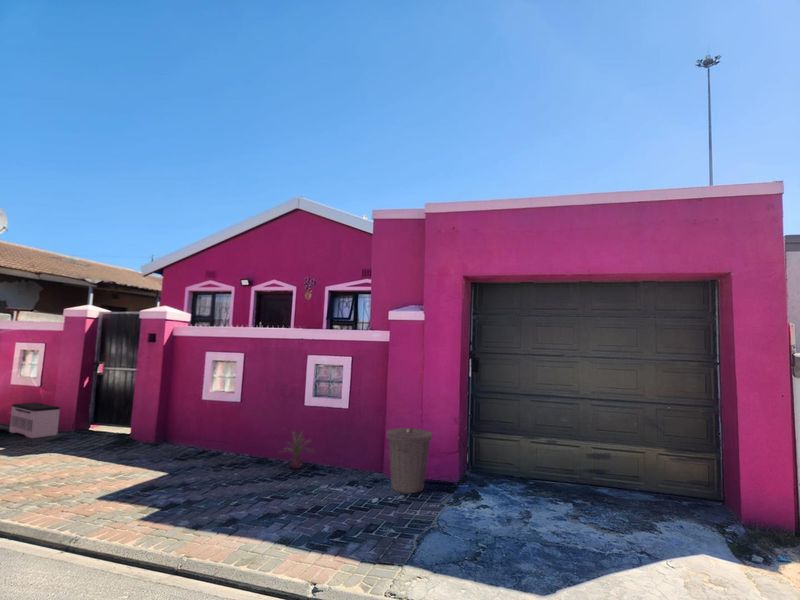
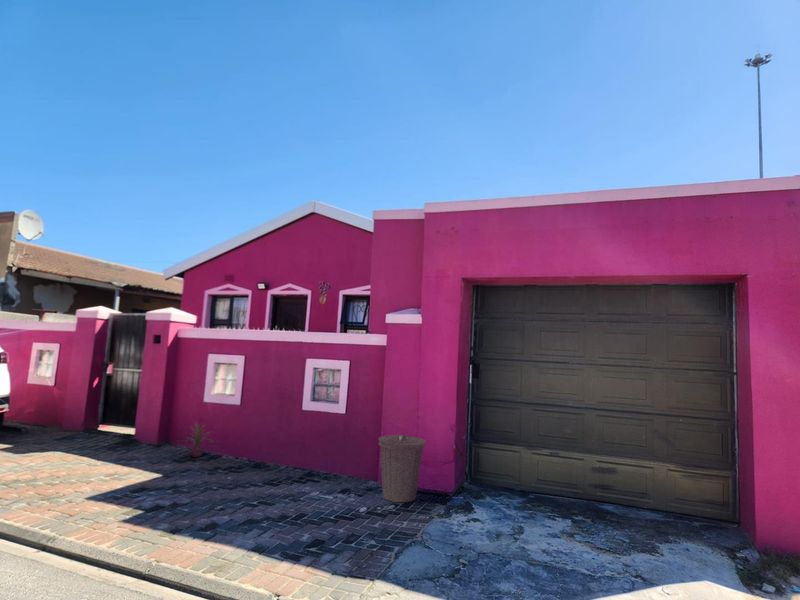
bench: present [9,402,60,438] -> none [24,401,71,436]
decorative plant: present [288,432,303,469] -> present [190,425,203,457]

